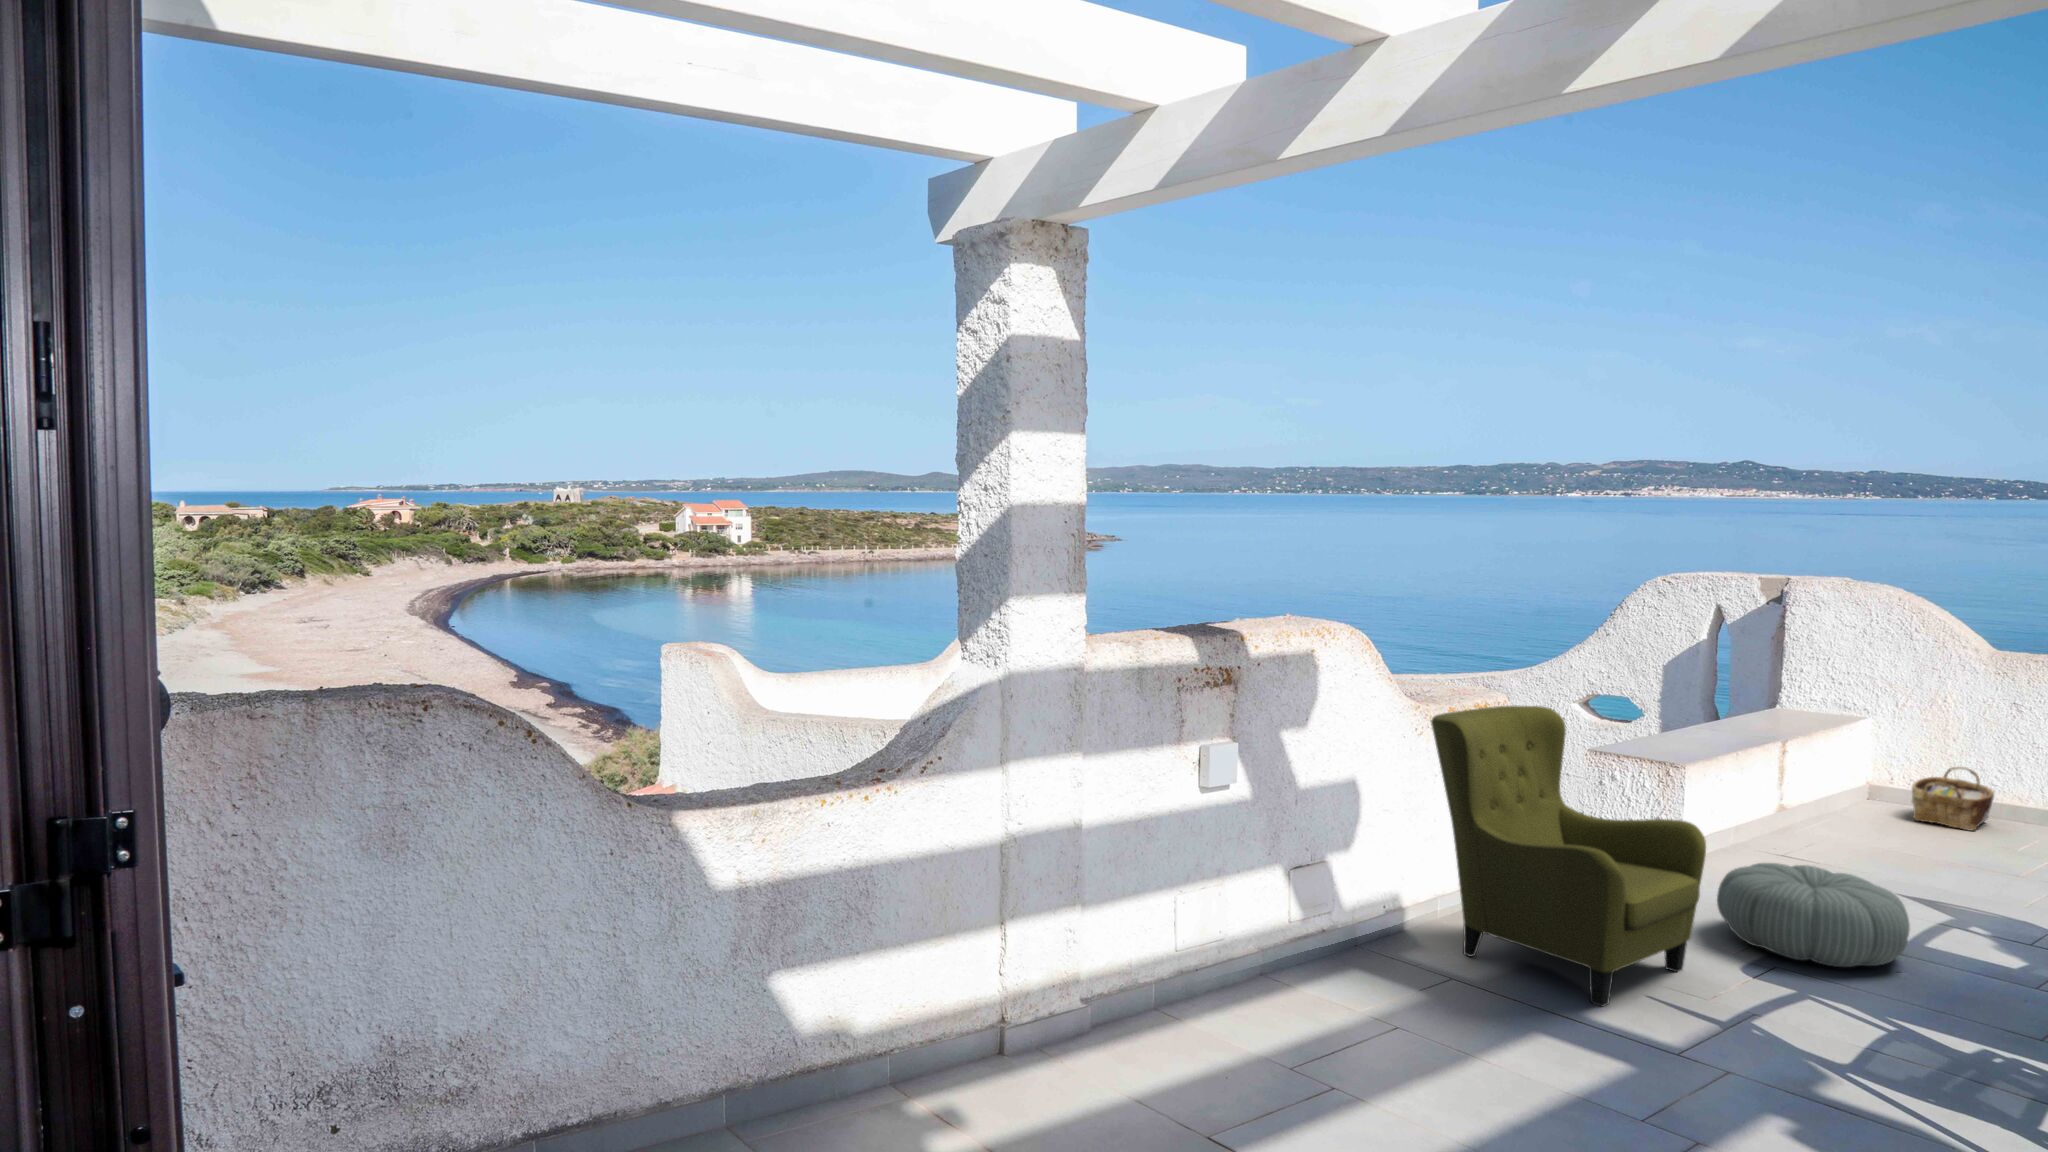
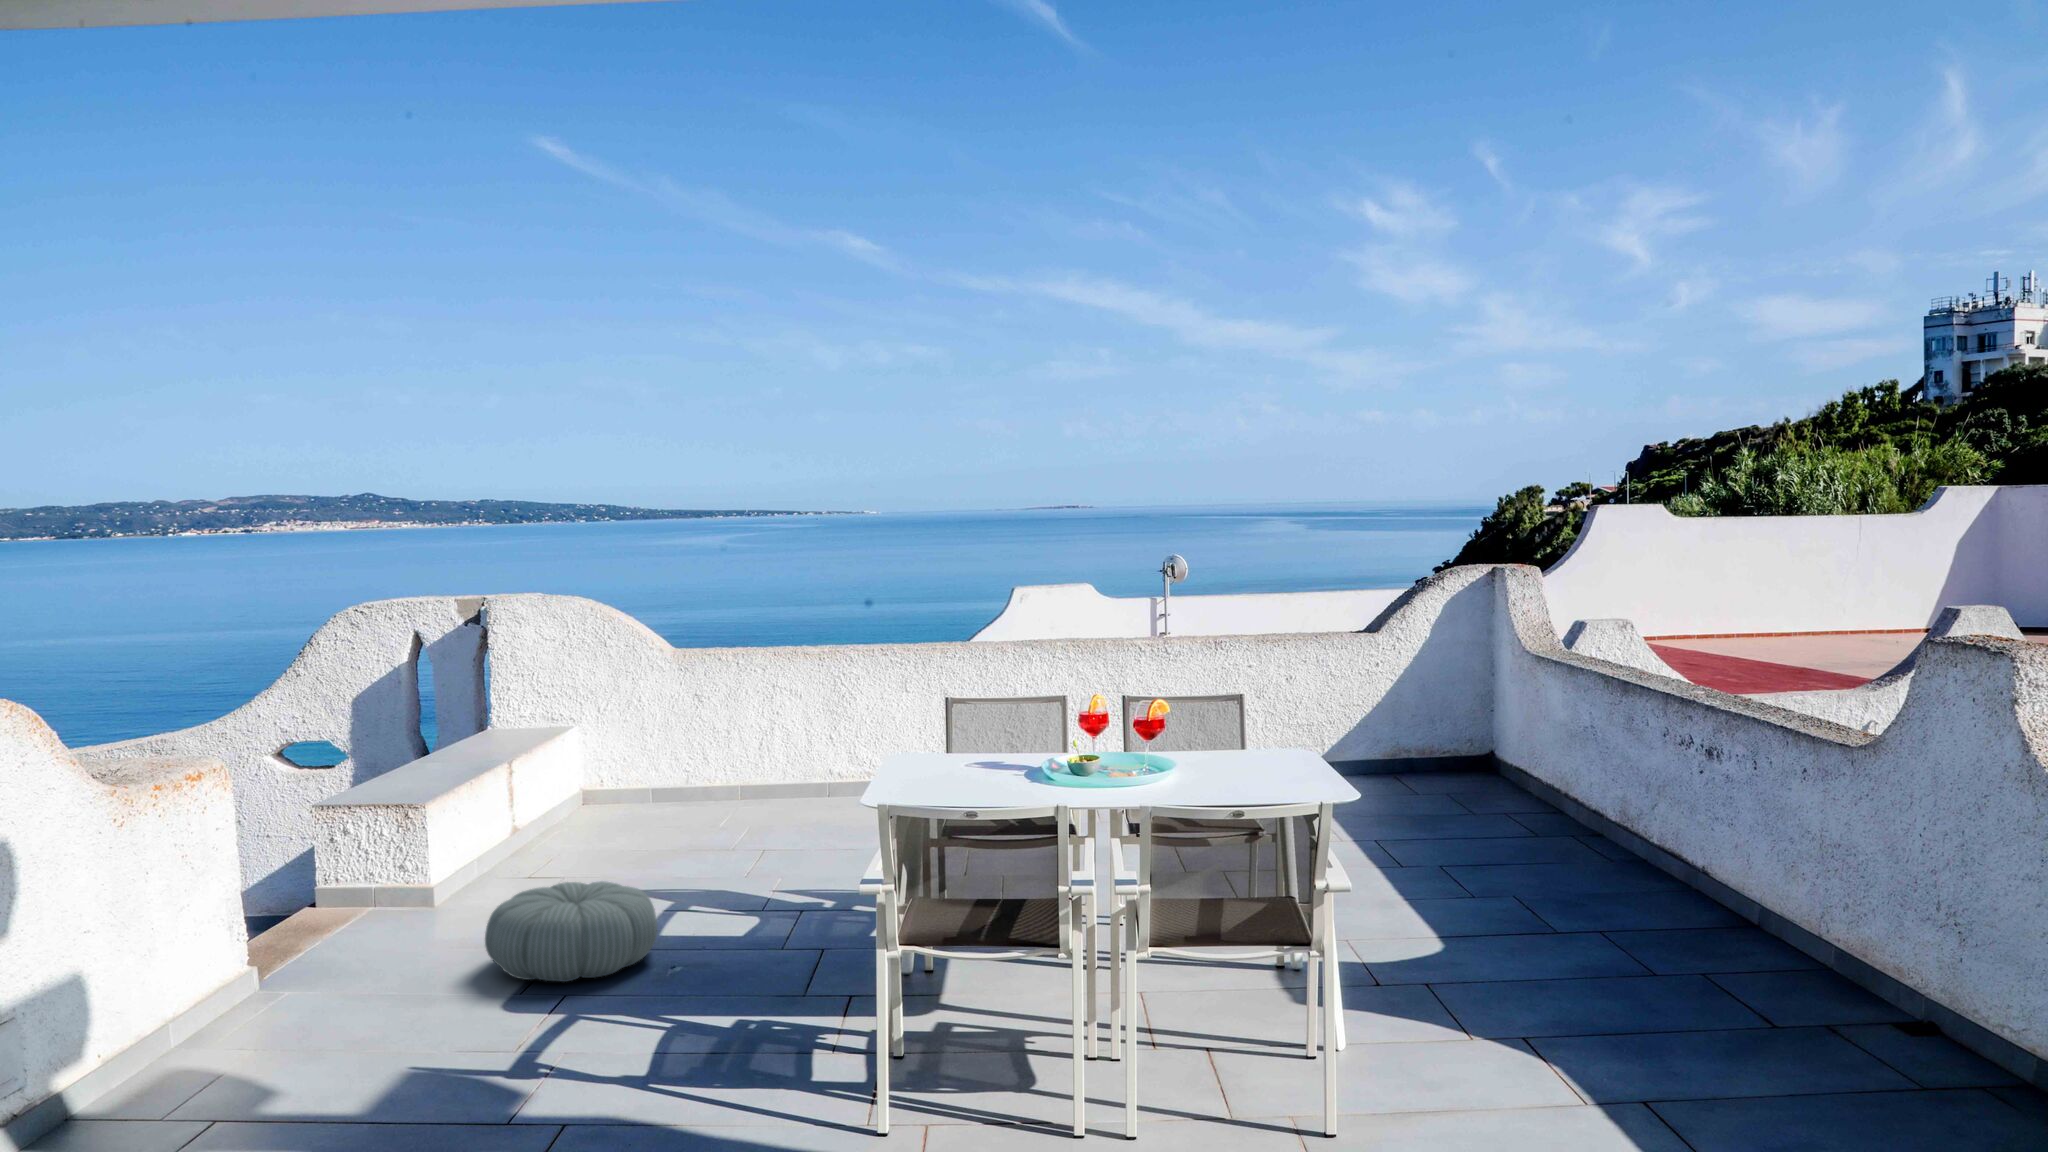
armchair: present [1431,706,1706,1006] -> none [132,768,484,1109]
woven basket: present [1911,767,1994,831] -> none [613,758,674,815]

